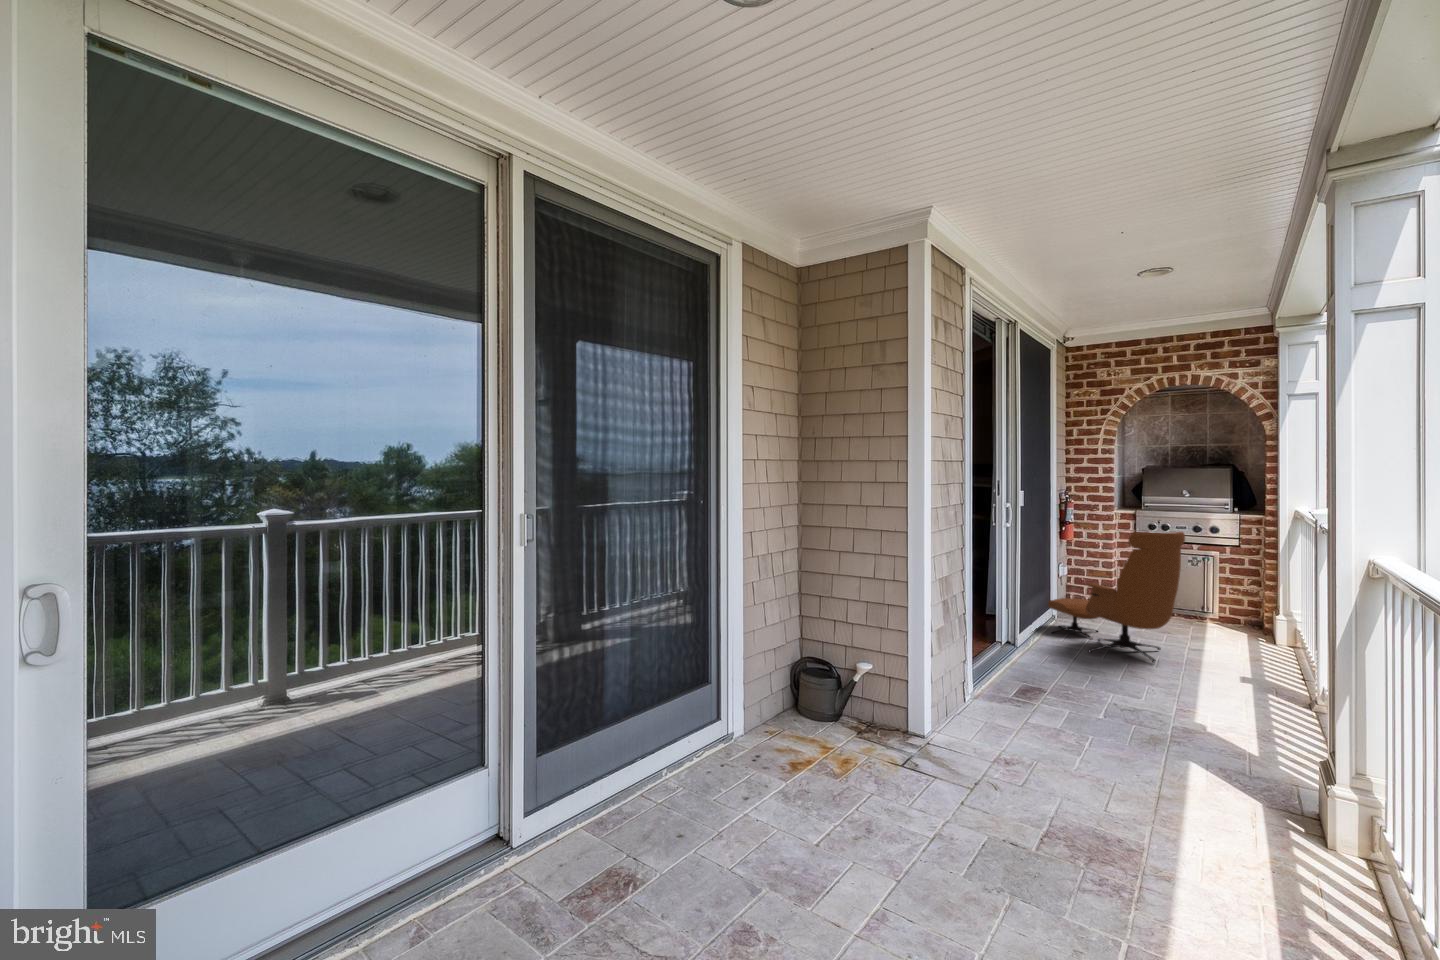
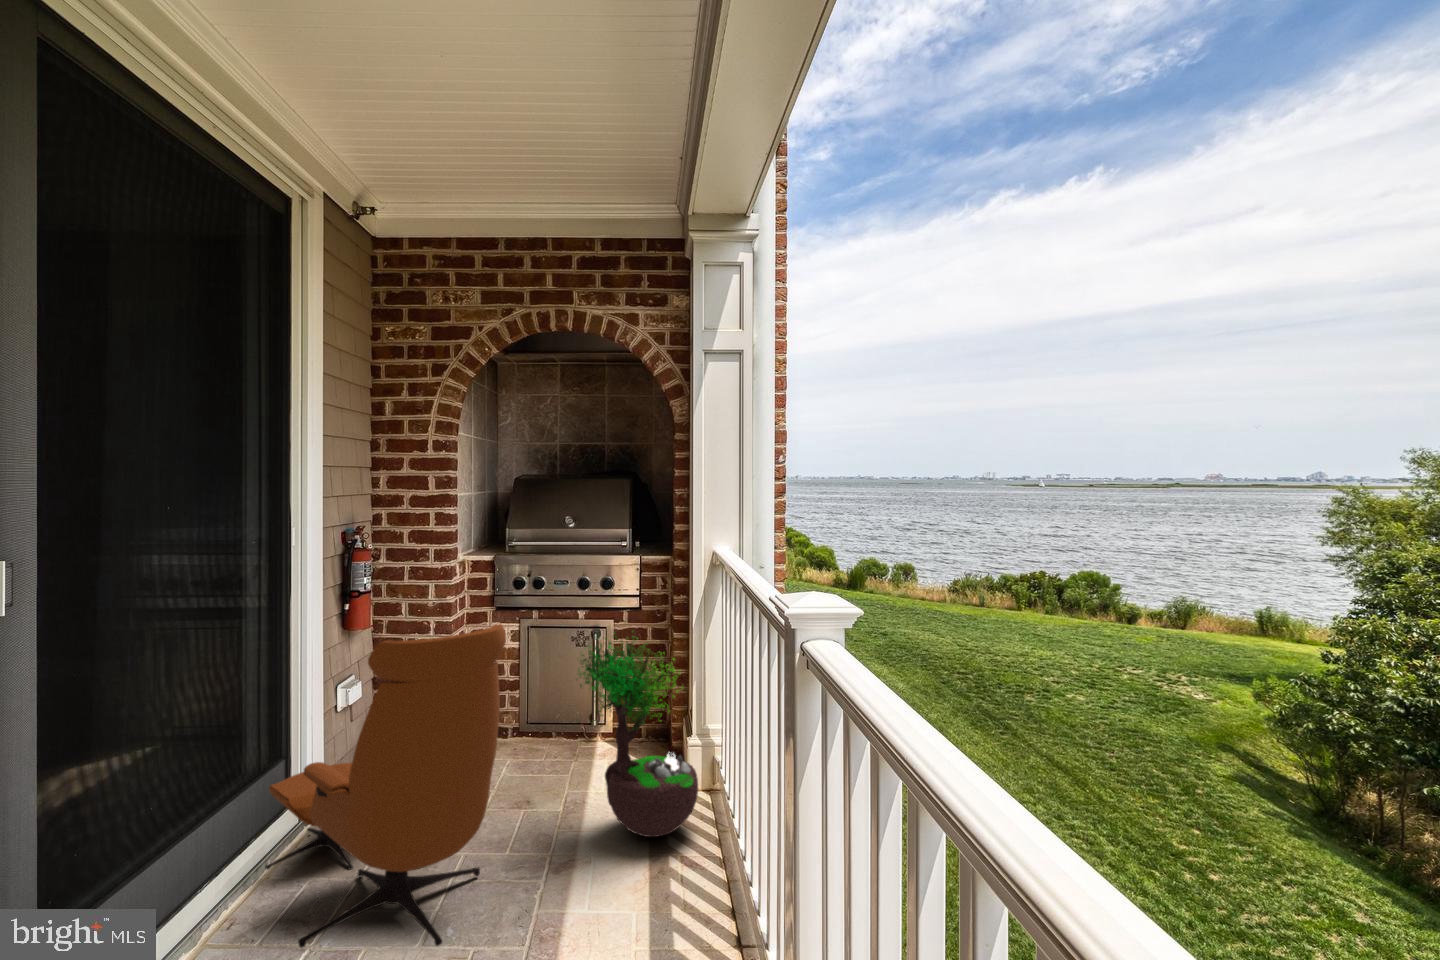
potted tree: none [1207,543,1291,656] -> present [578,631,698,837]

